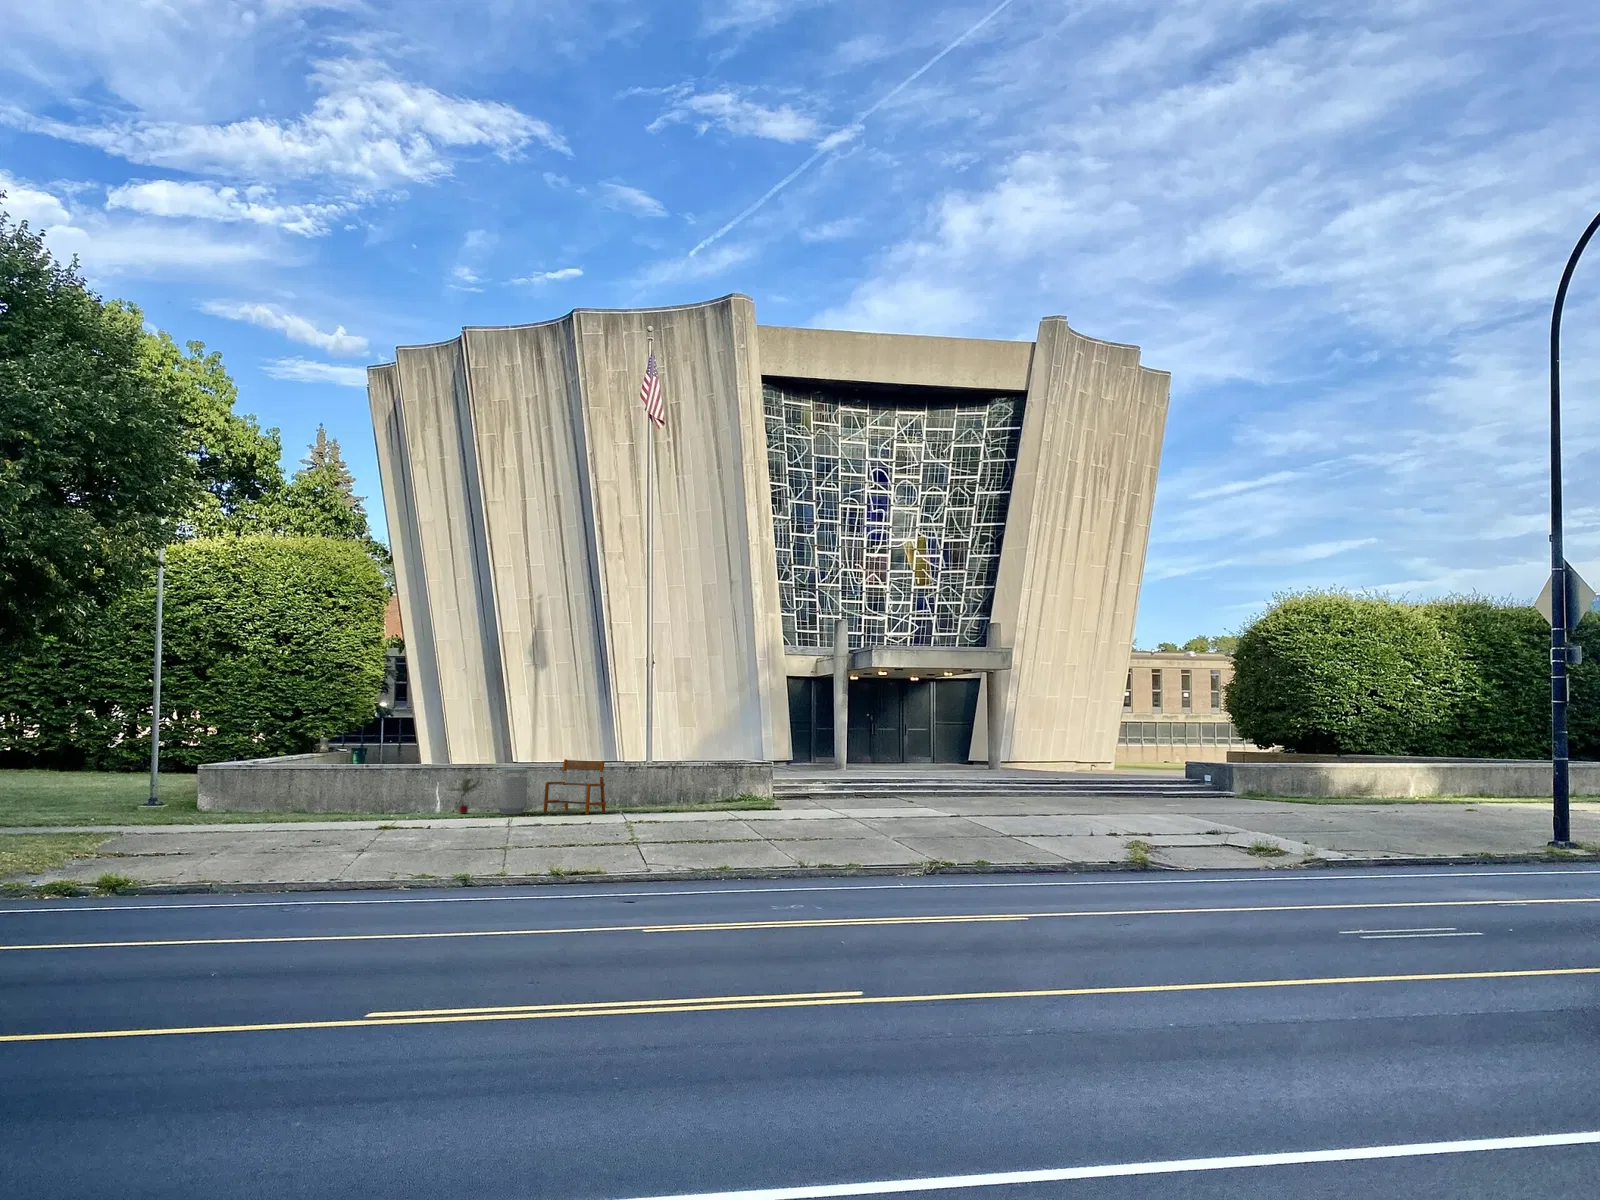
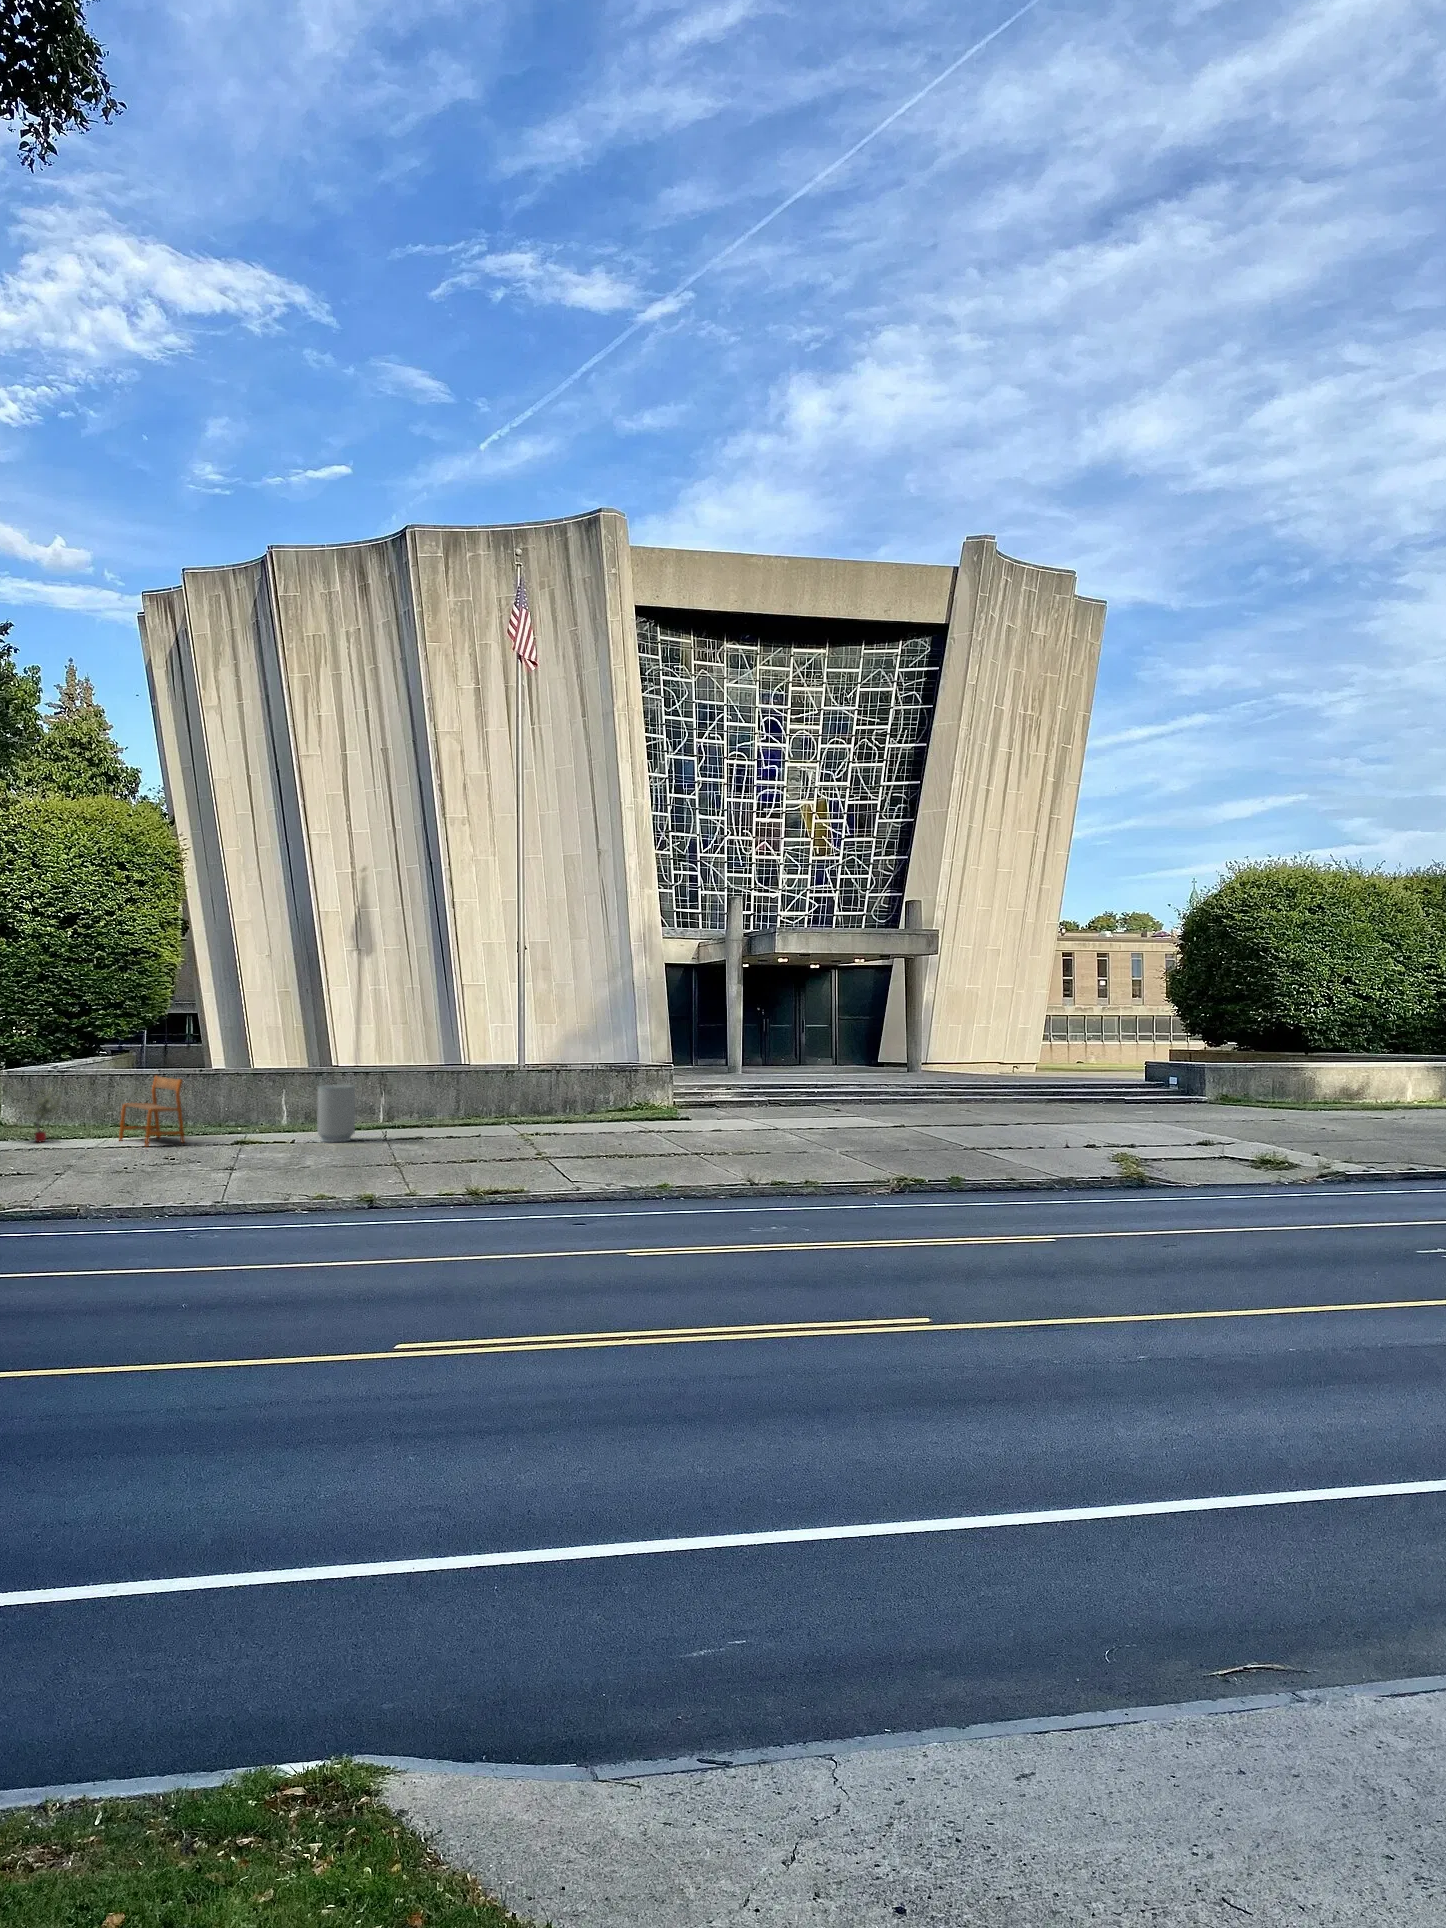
bench: present [544,759,606,814] -> present [119,1076,185,1147]
potted tree: present [449,770,480,814] -> present [23,1090,61,1142]

